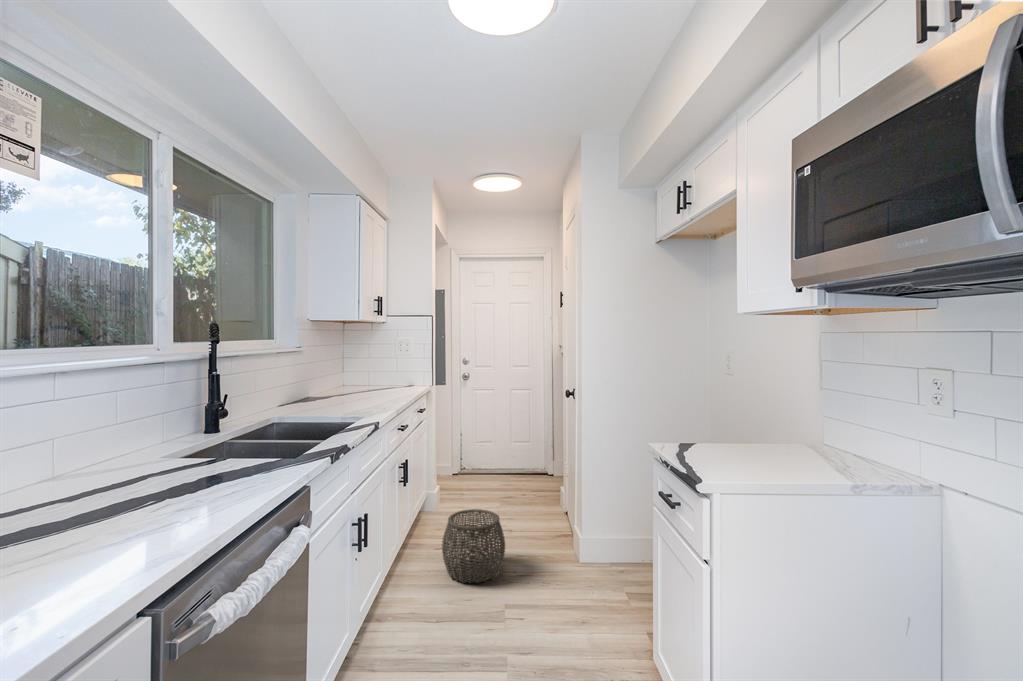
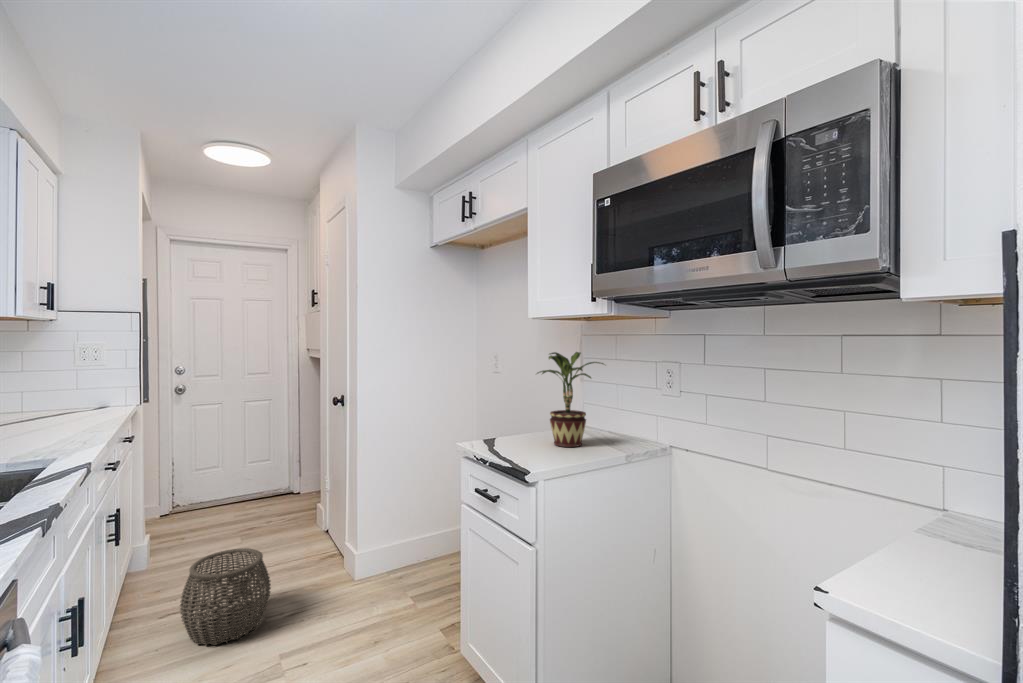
potted plant: none [738,352,832,463] -> present [538,352,603,447]

